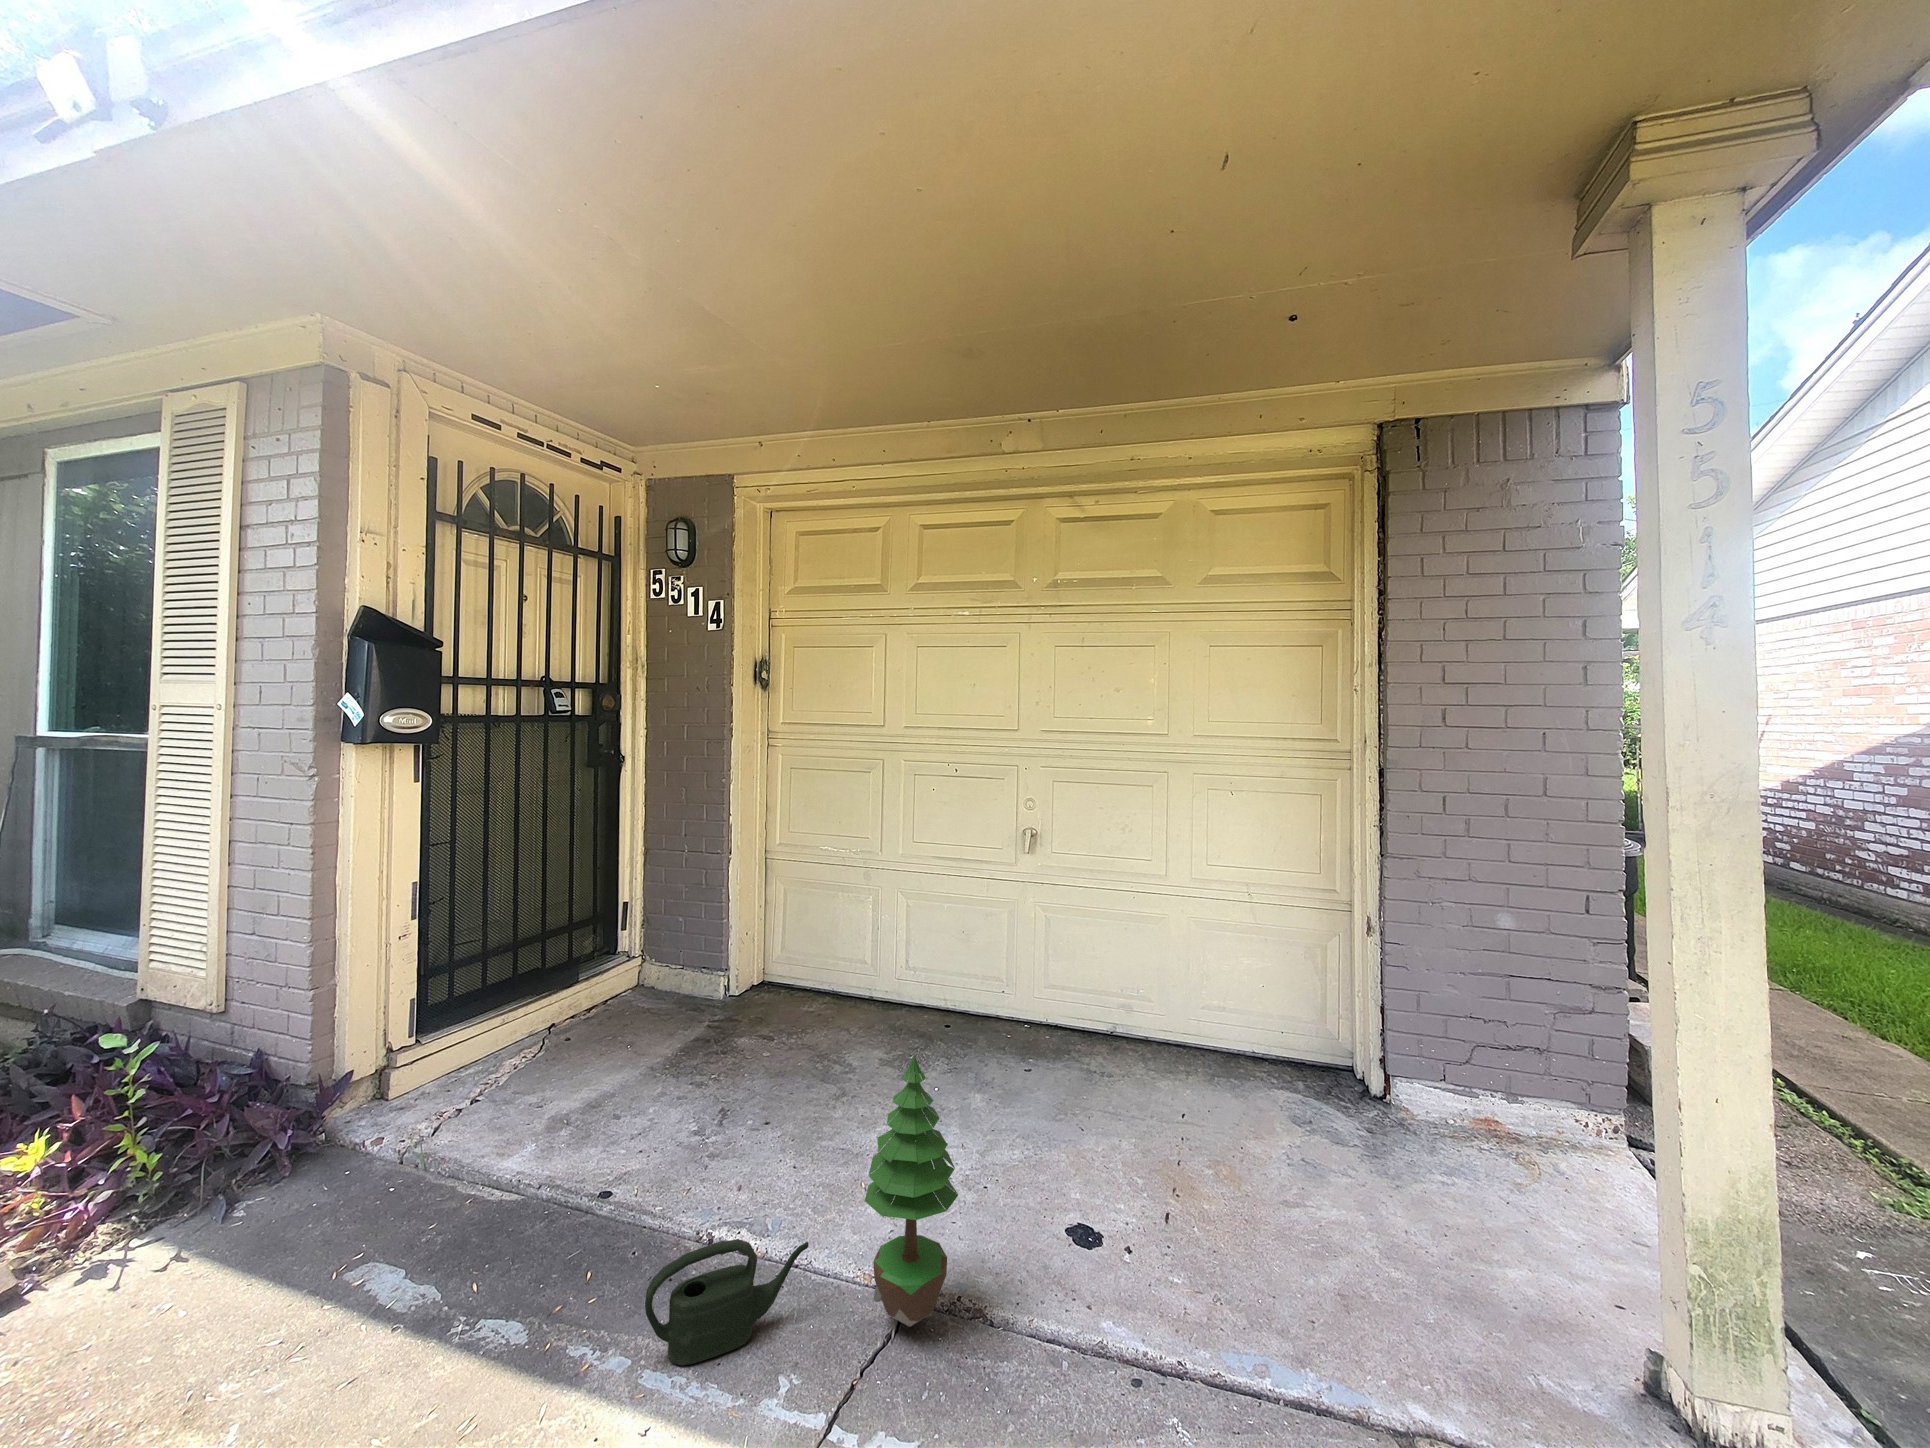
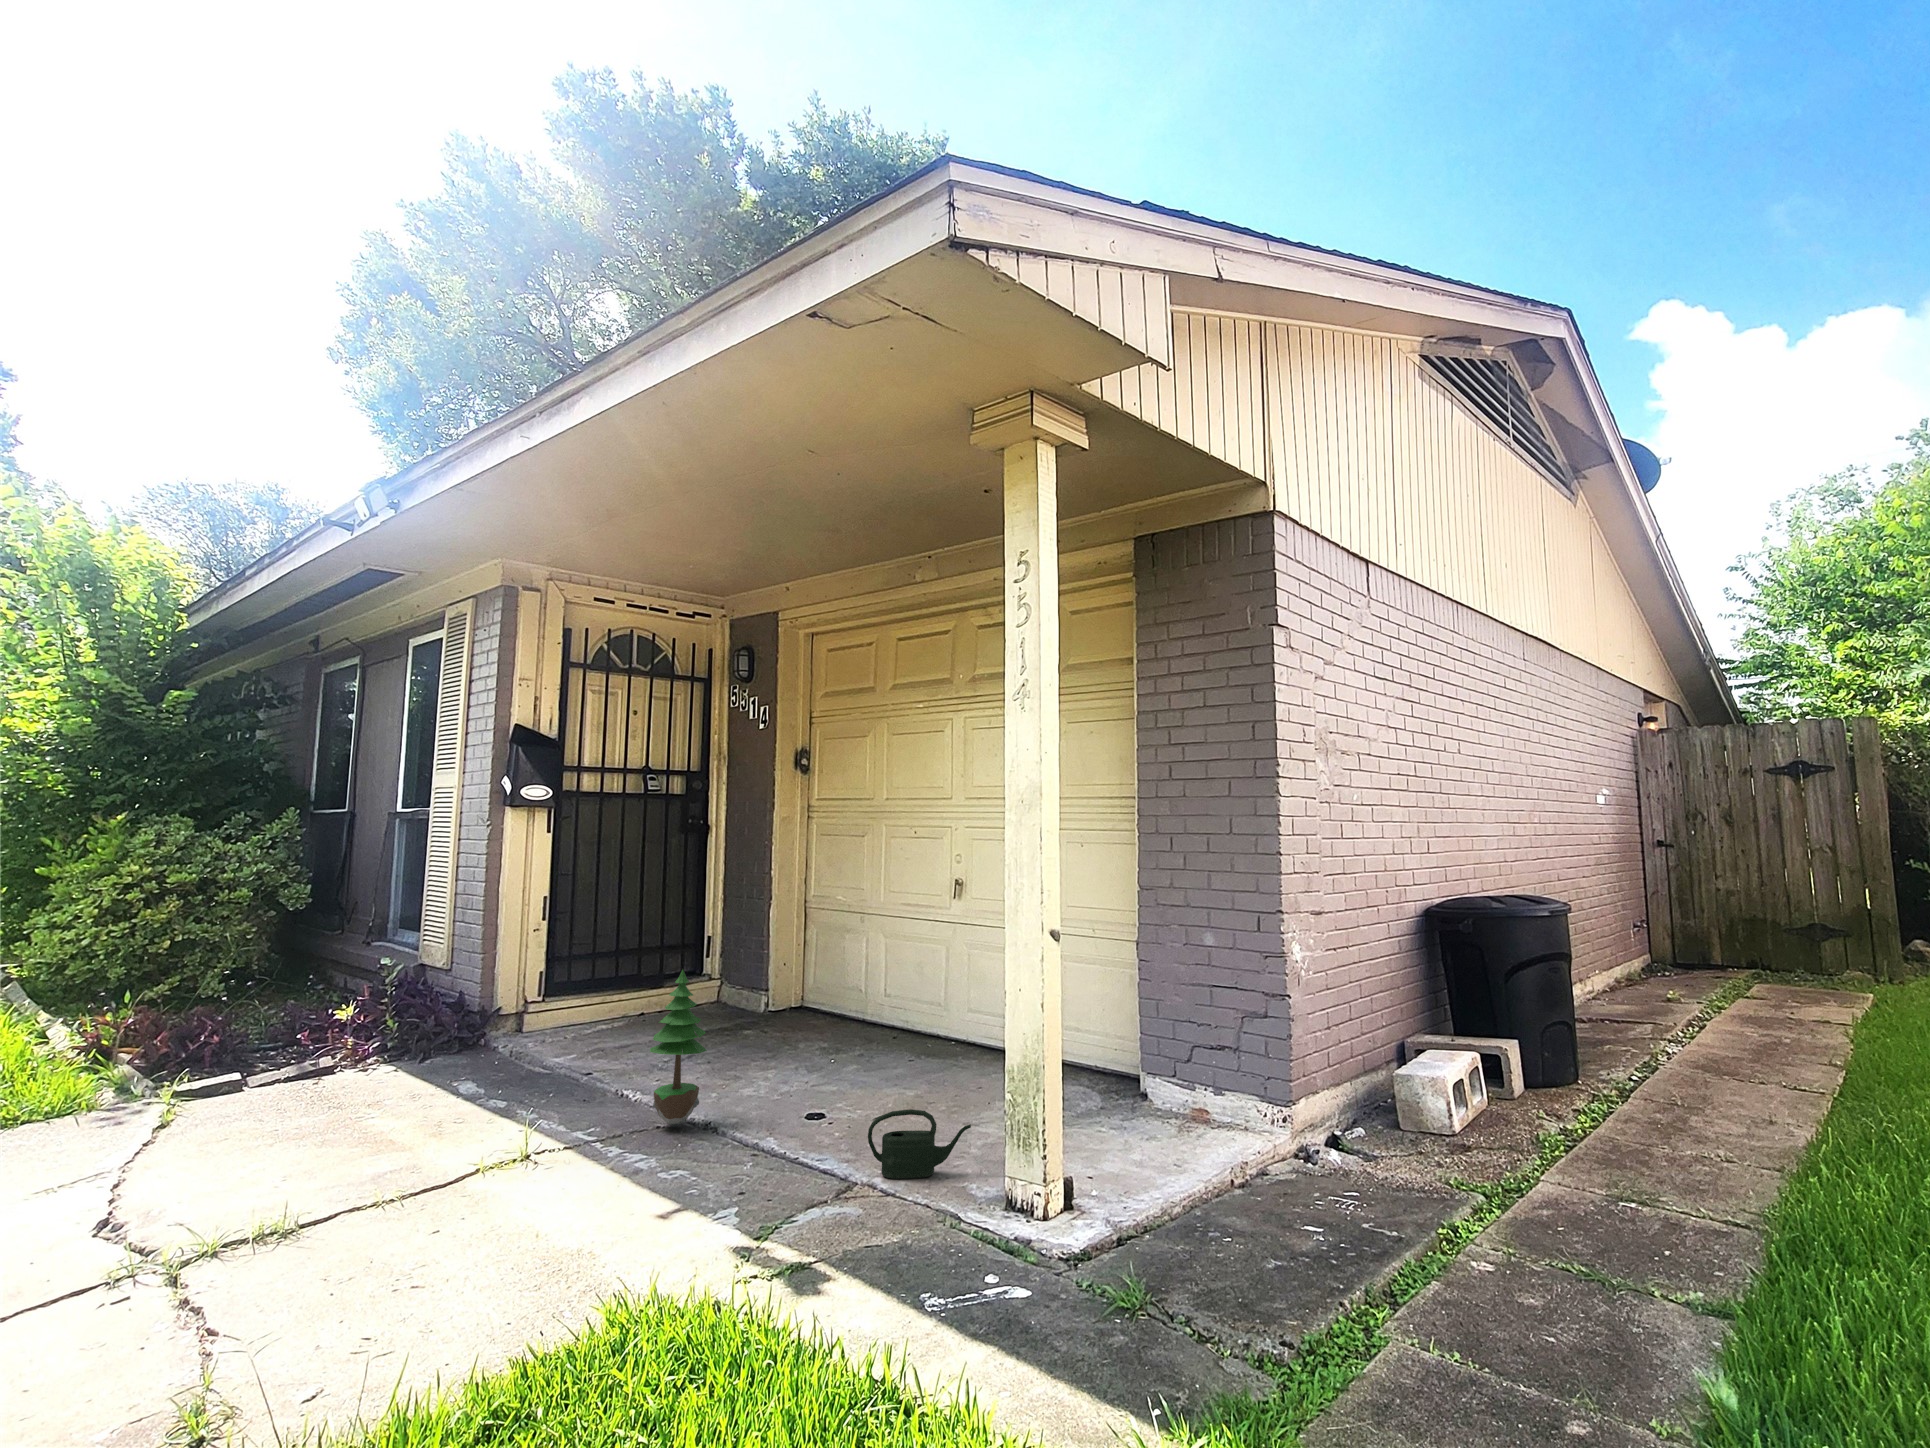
watering can: present [645,1239,809,1365] -> present [868,1109,971,1179]

